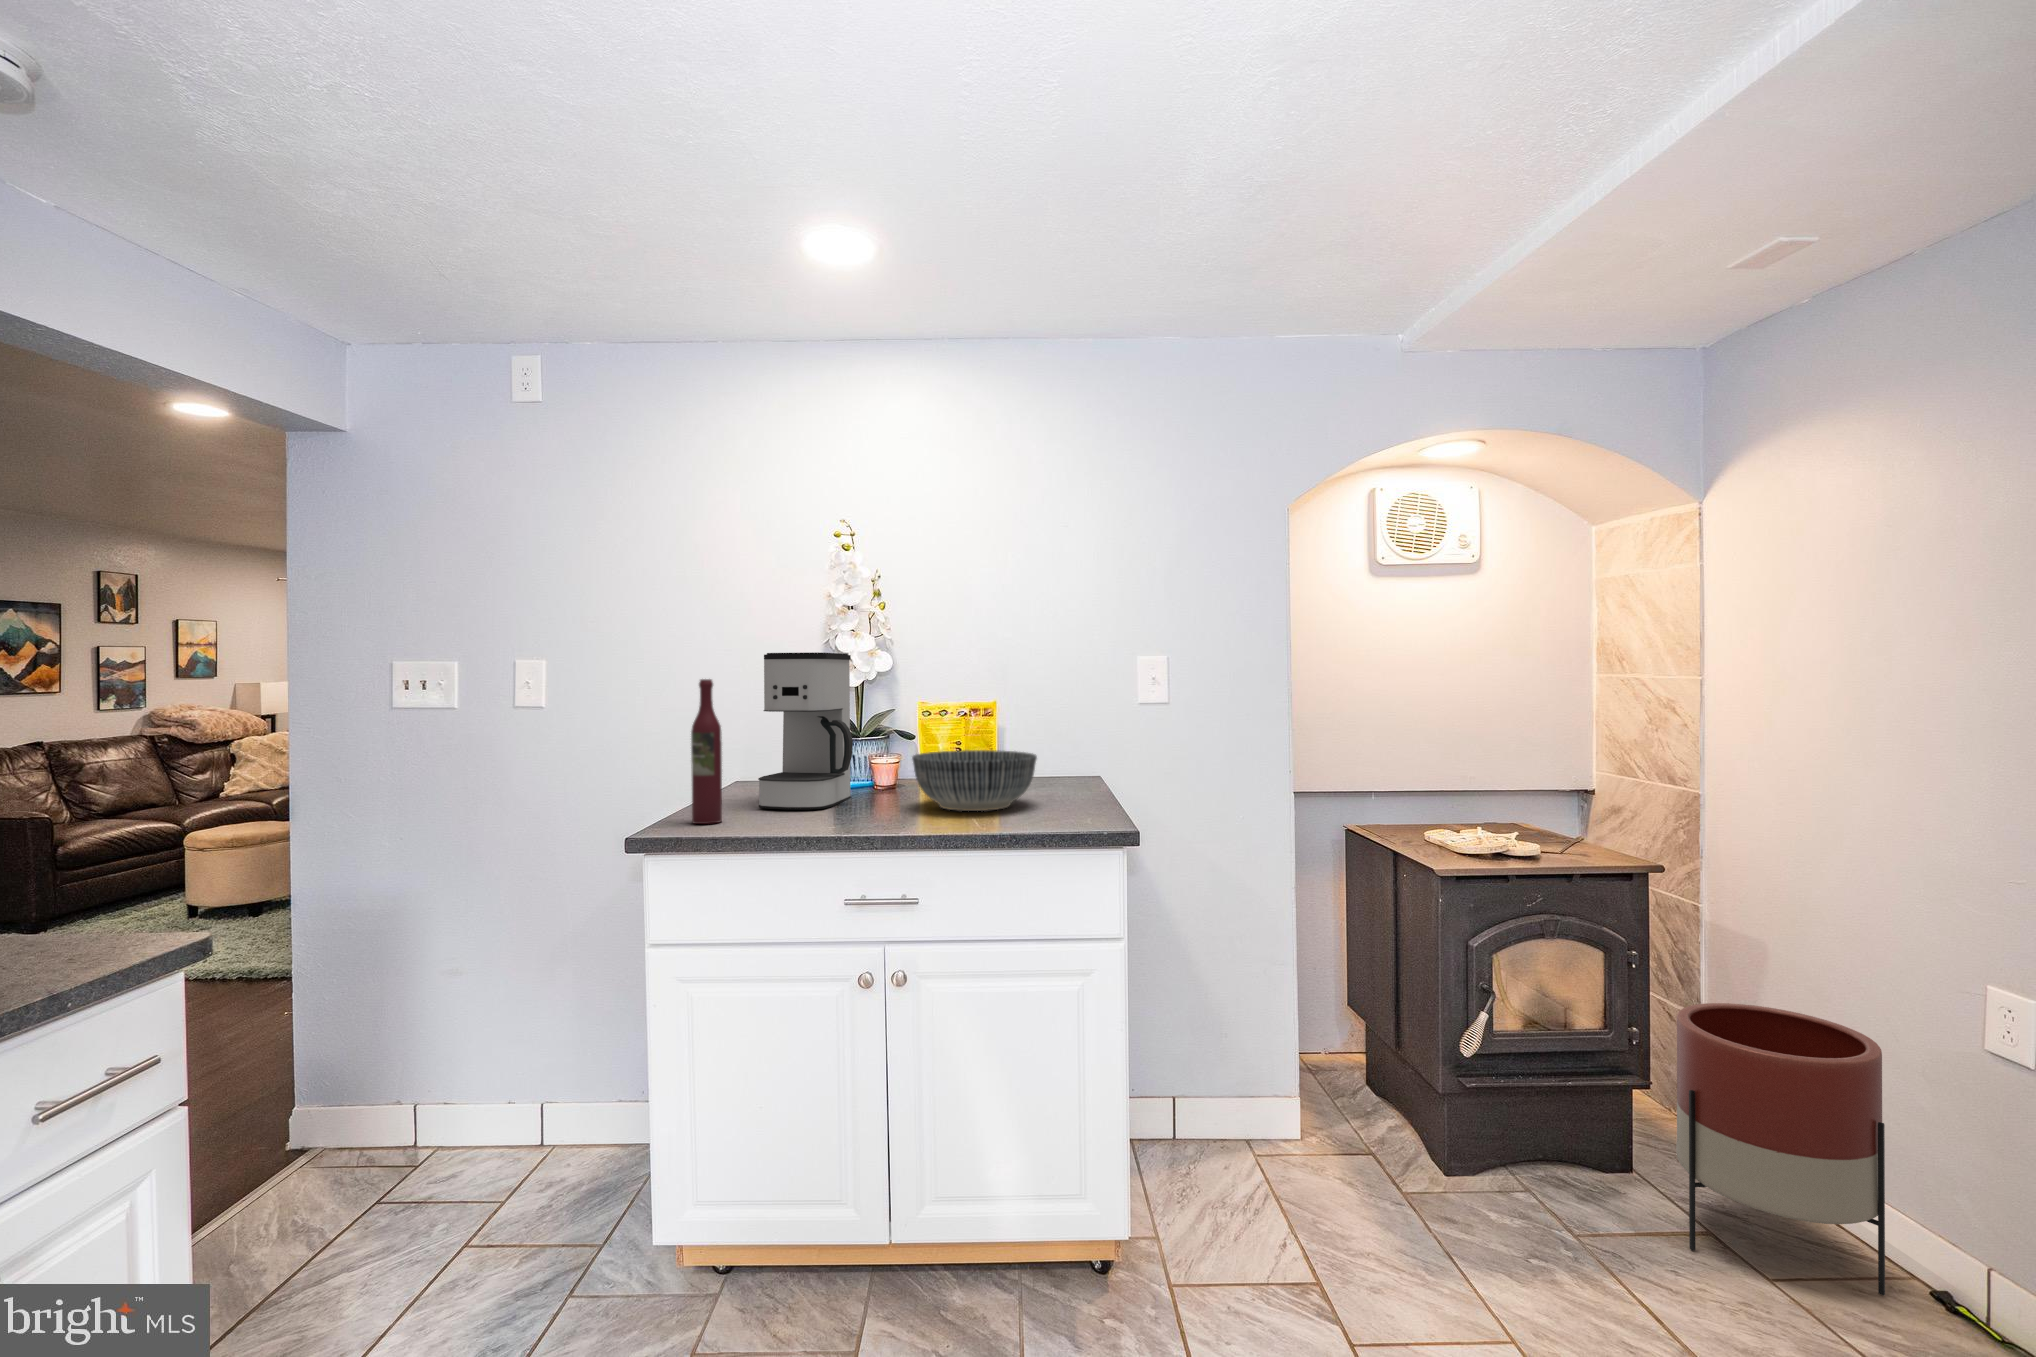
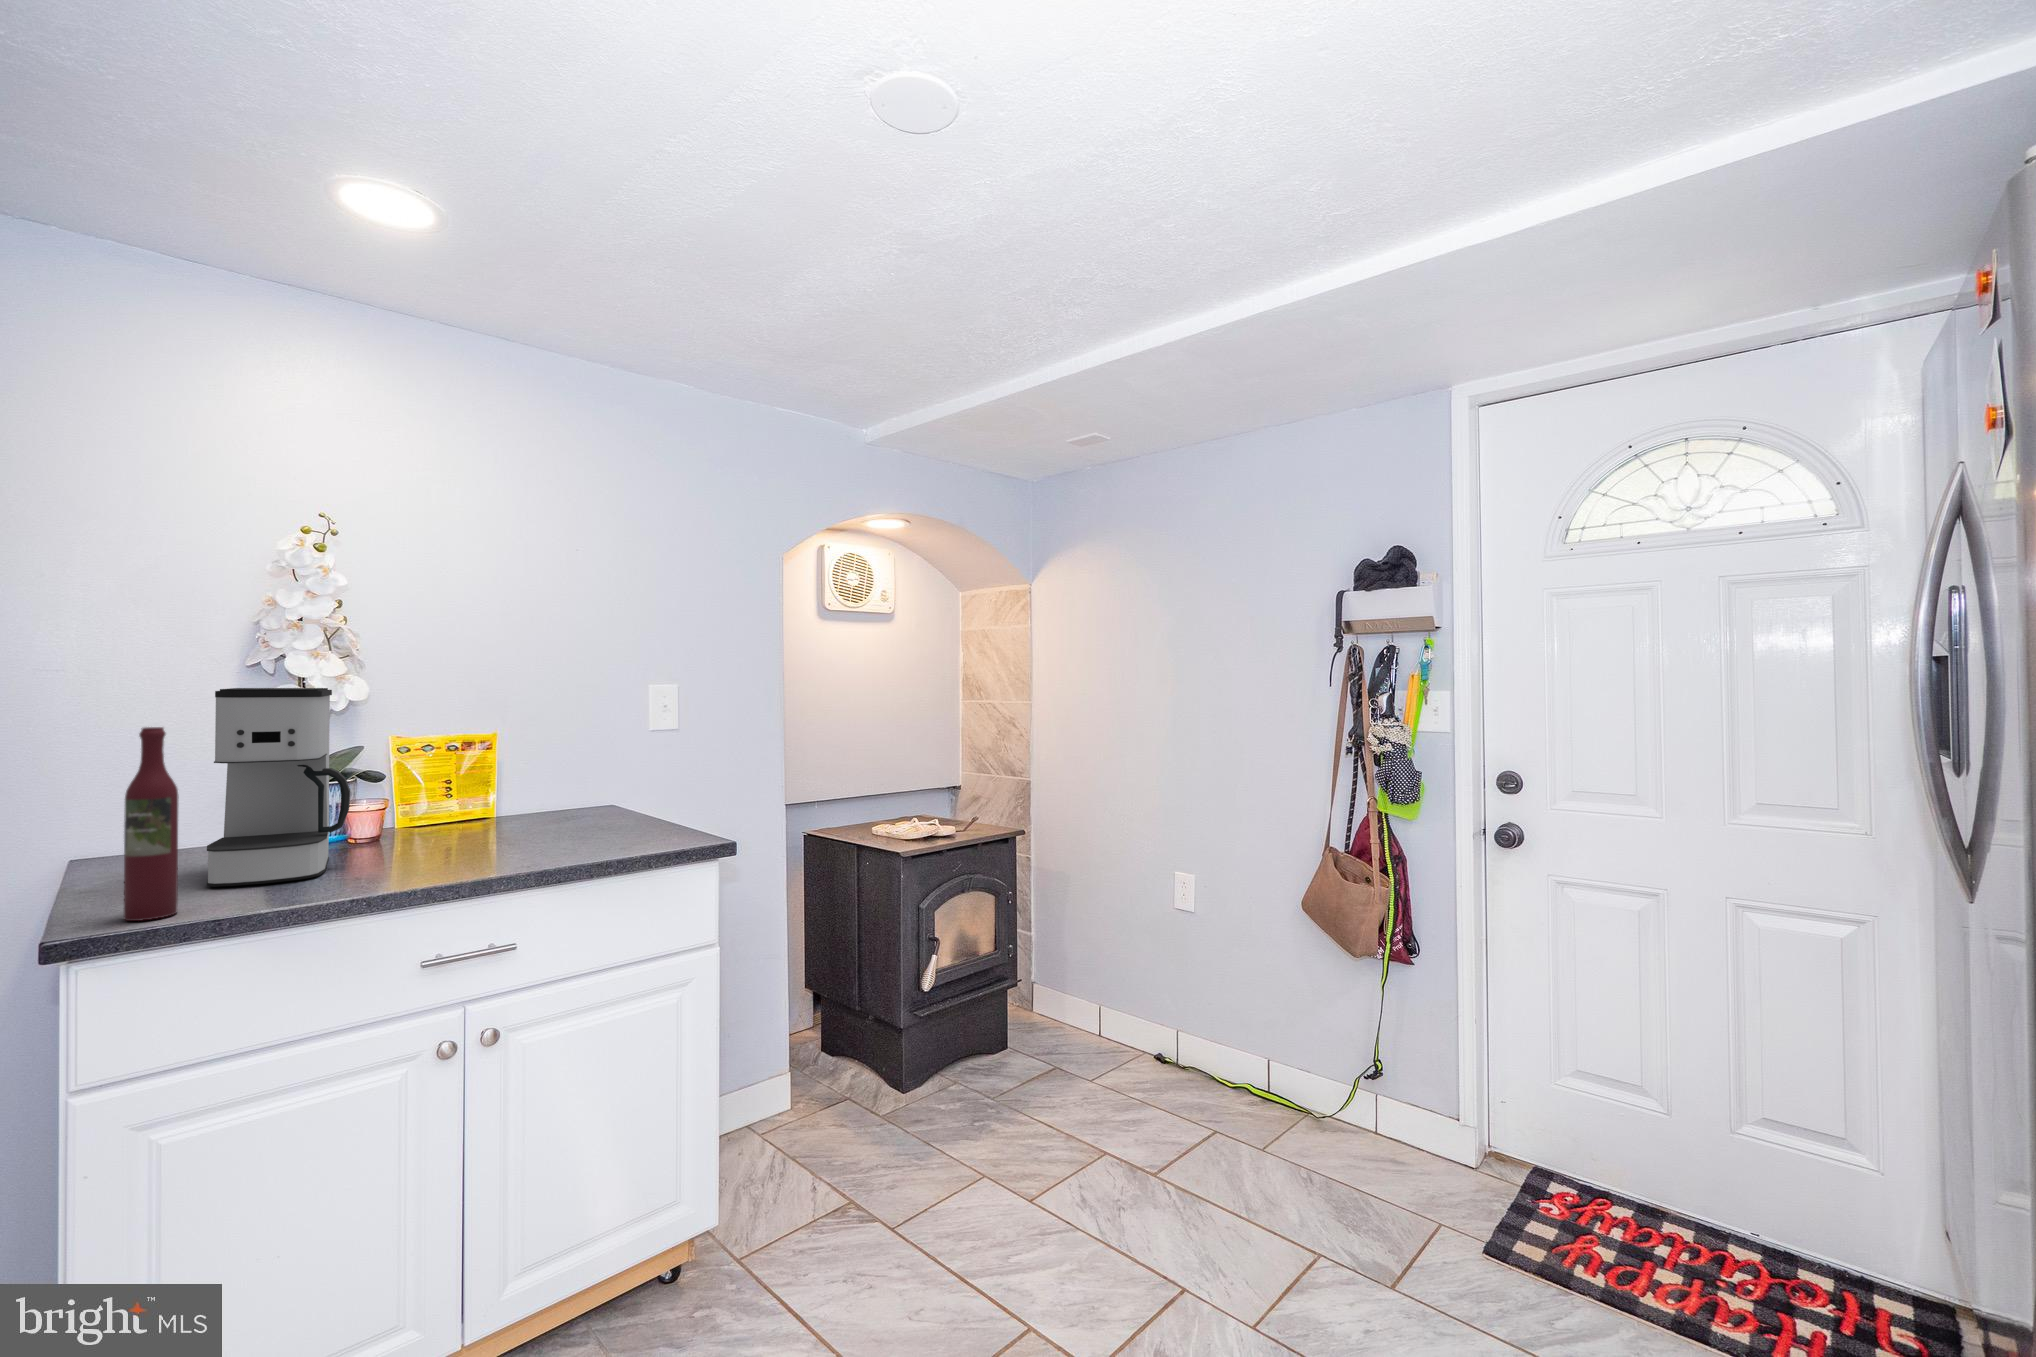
bowl: present [912,750,1037,811] -> none [443,789,593,858]
planter: present [1676,1003,1885,1296] -> none [1040,916,1145,1084]

